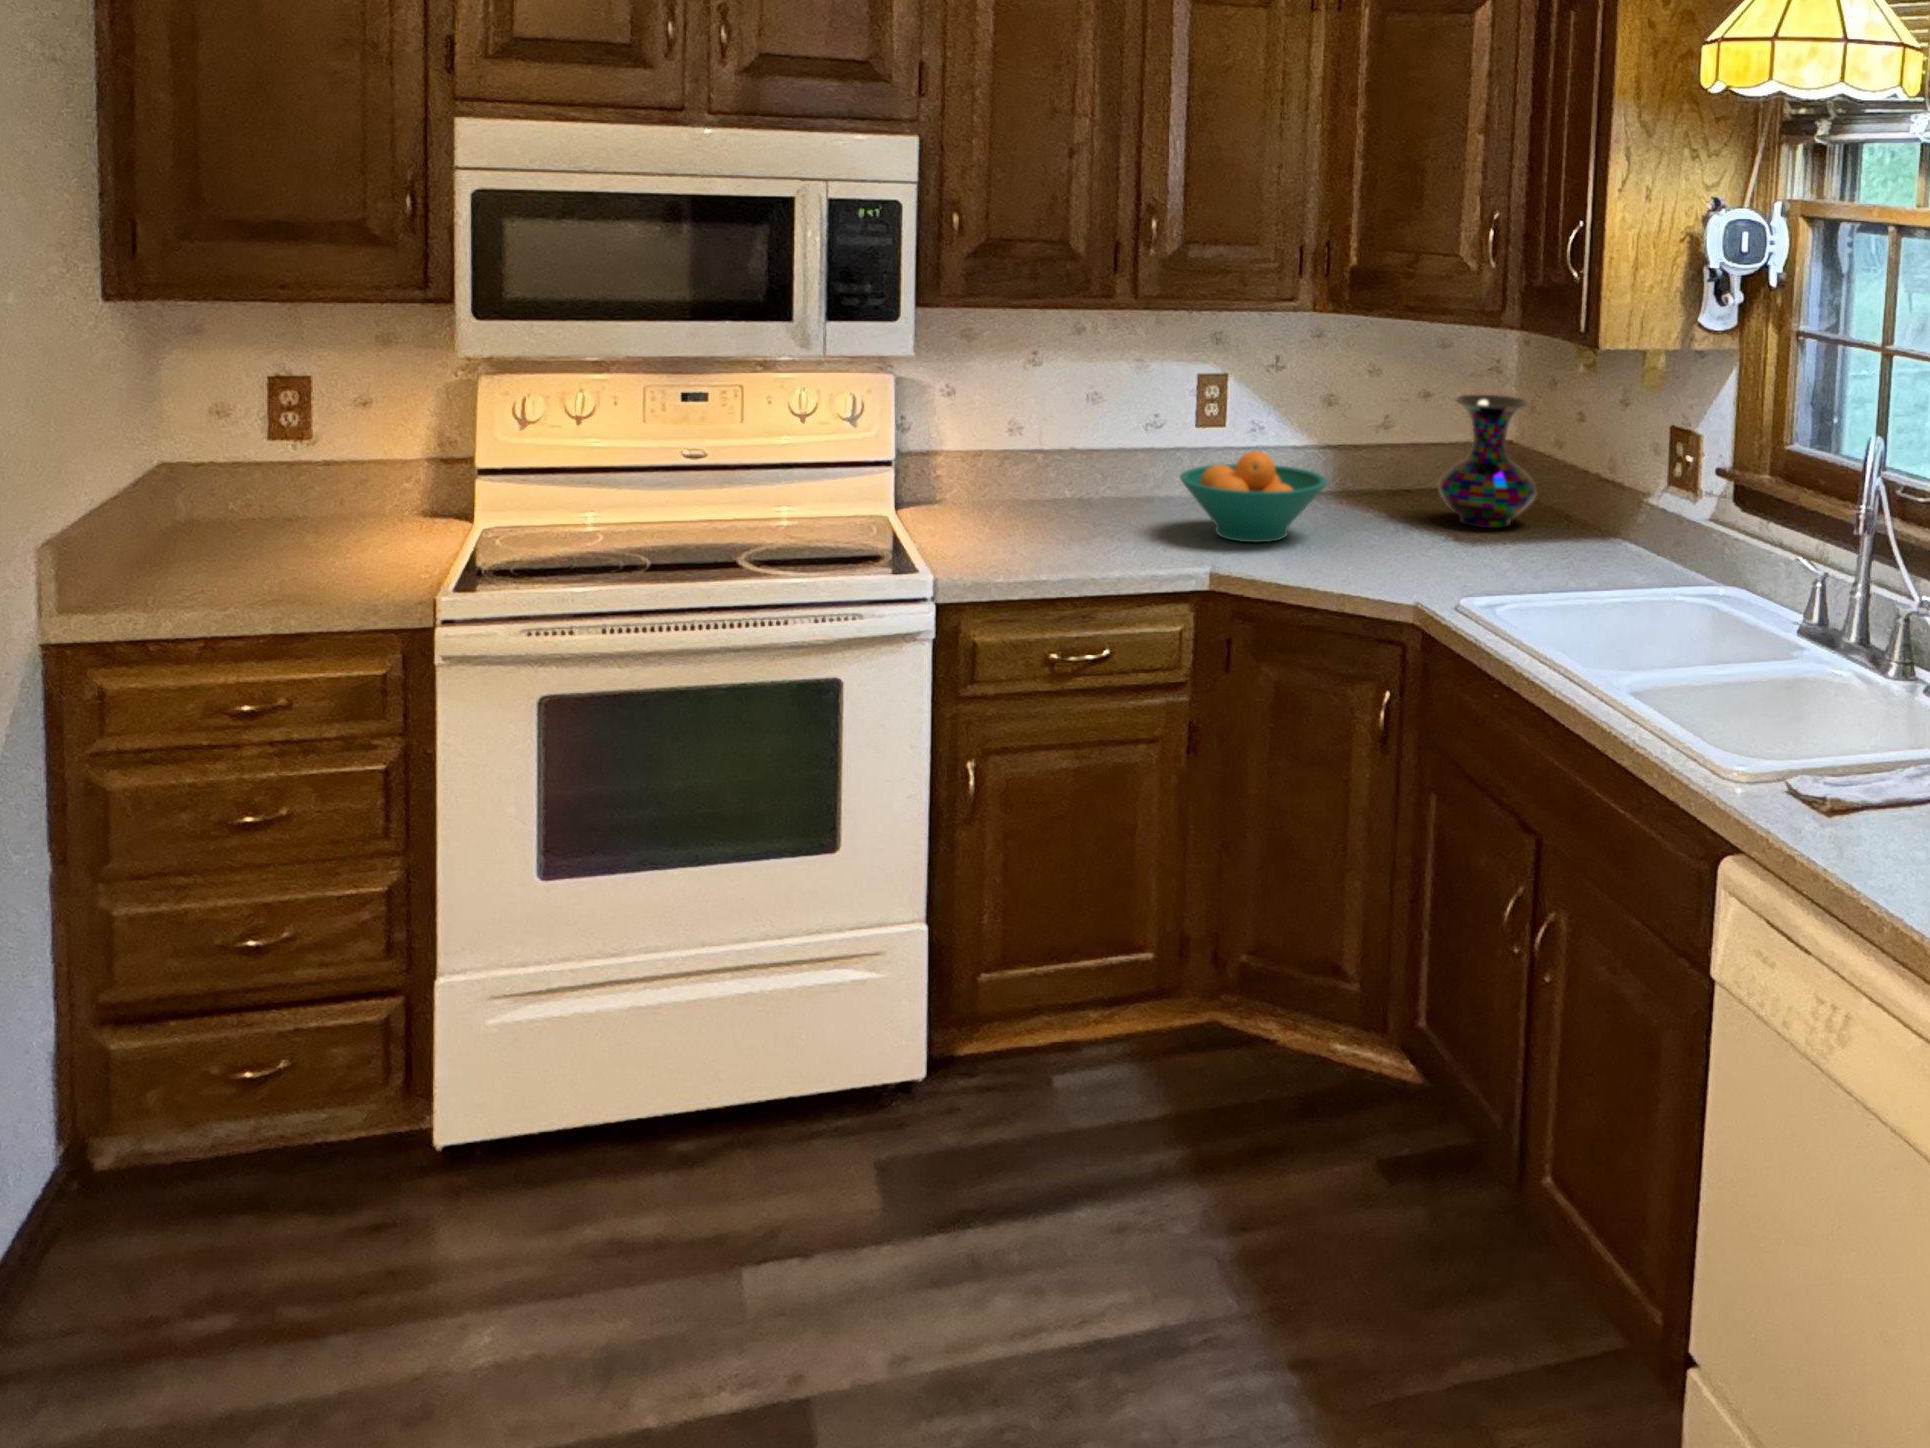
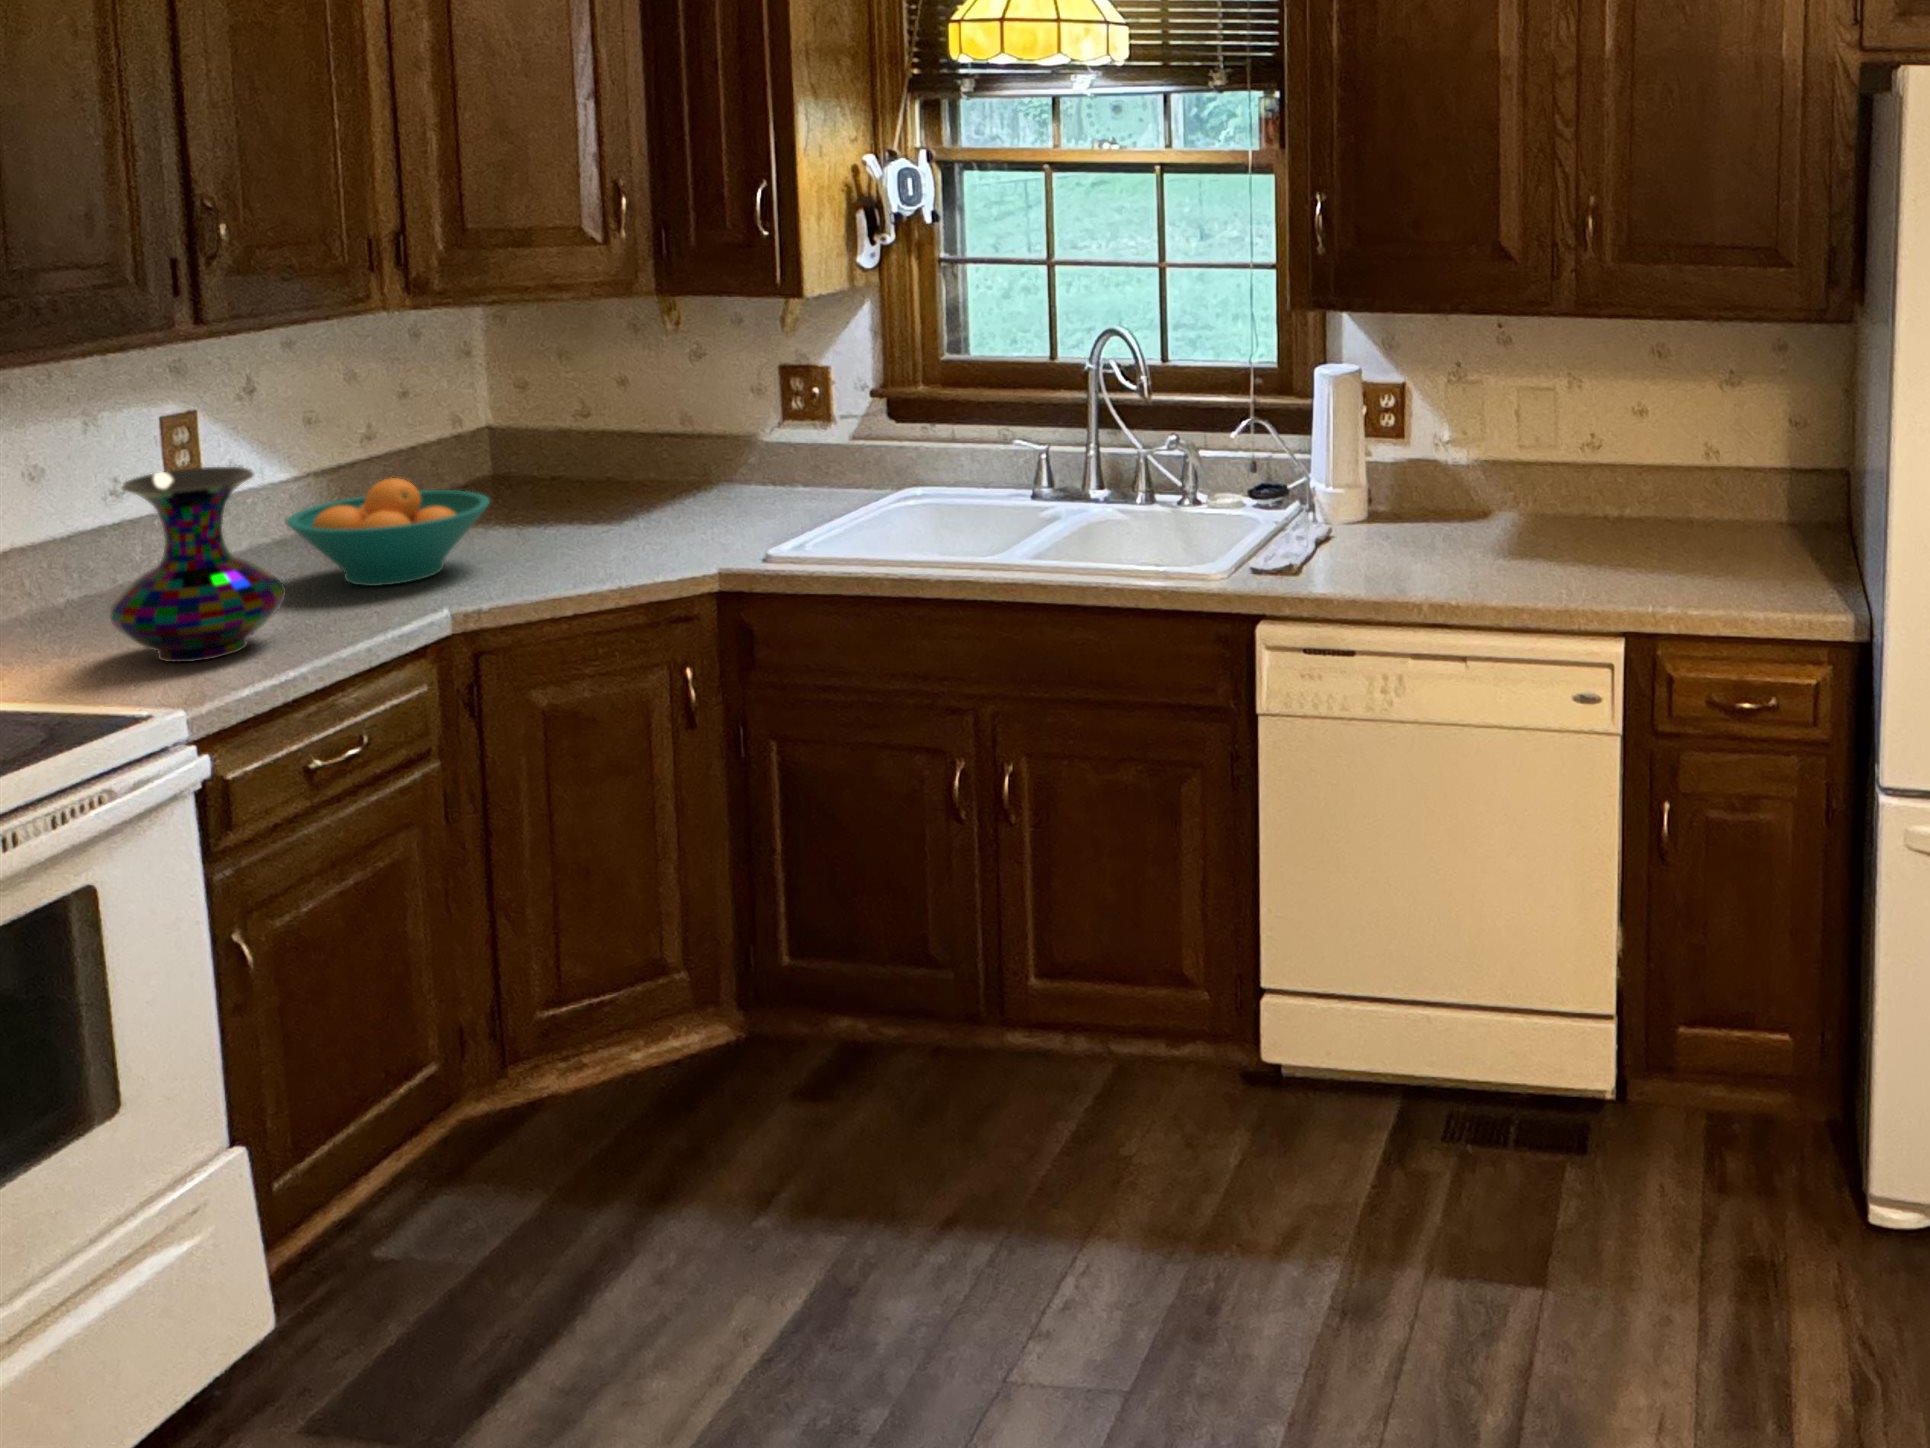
vase: present [1438,395,1537,528] -> present [109,467,286,662]

